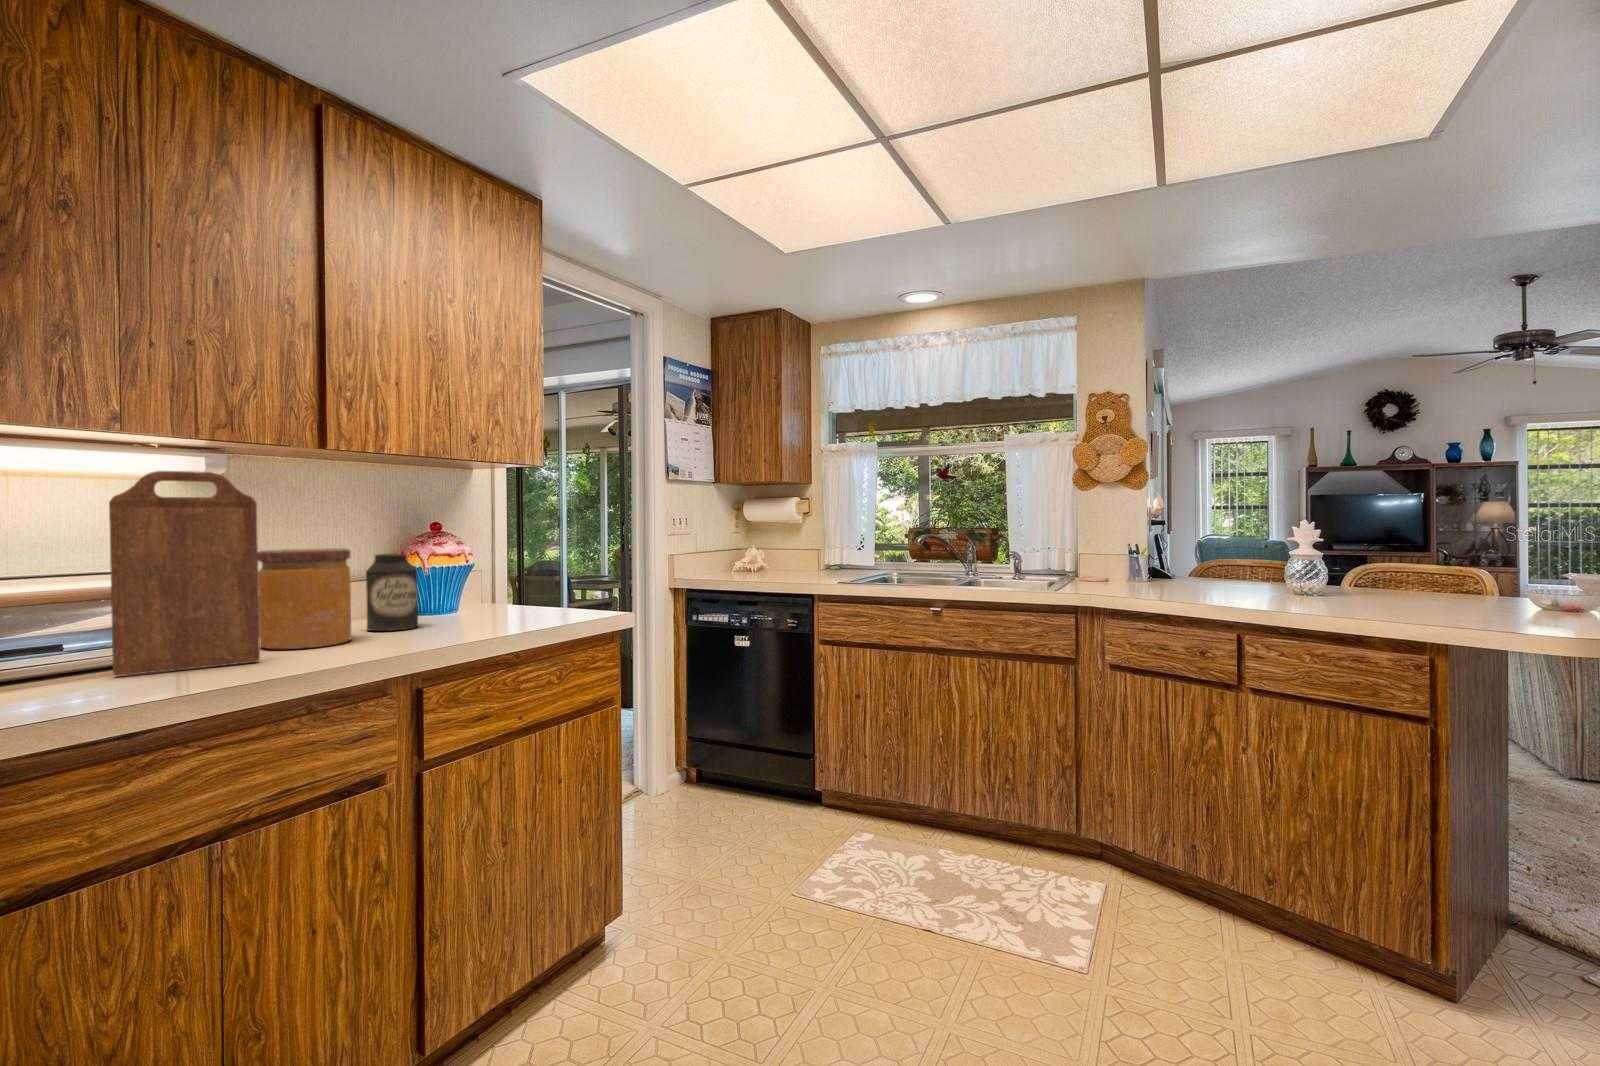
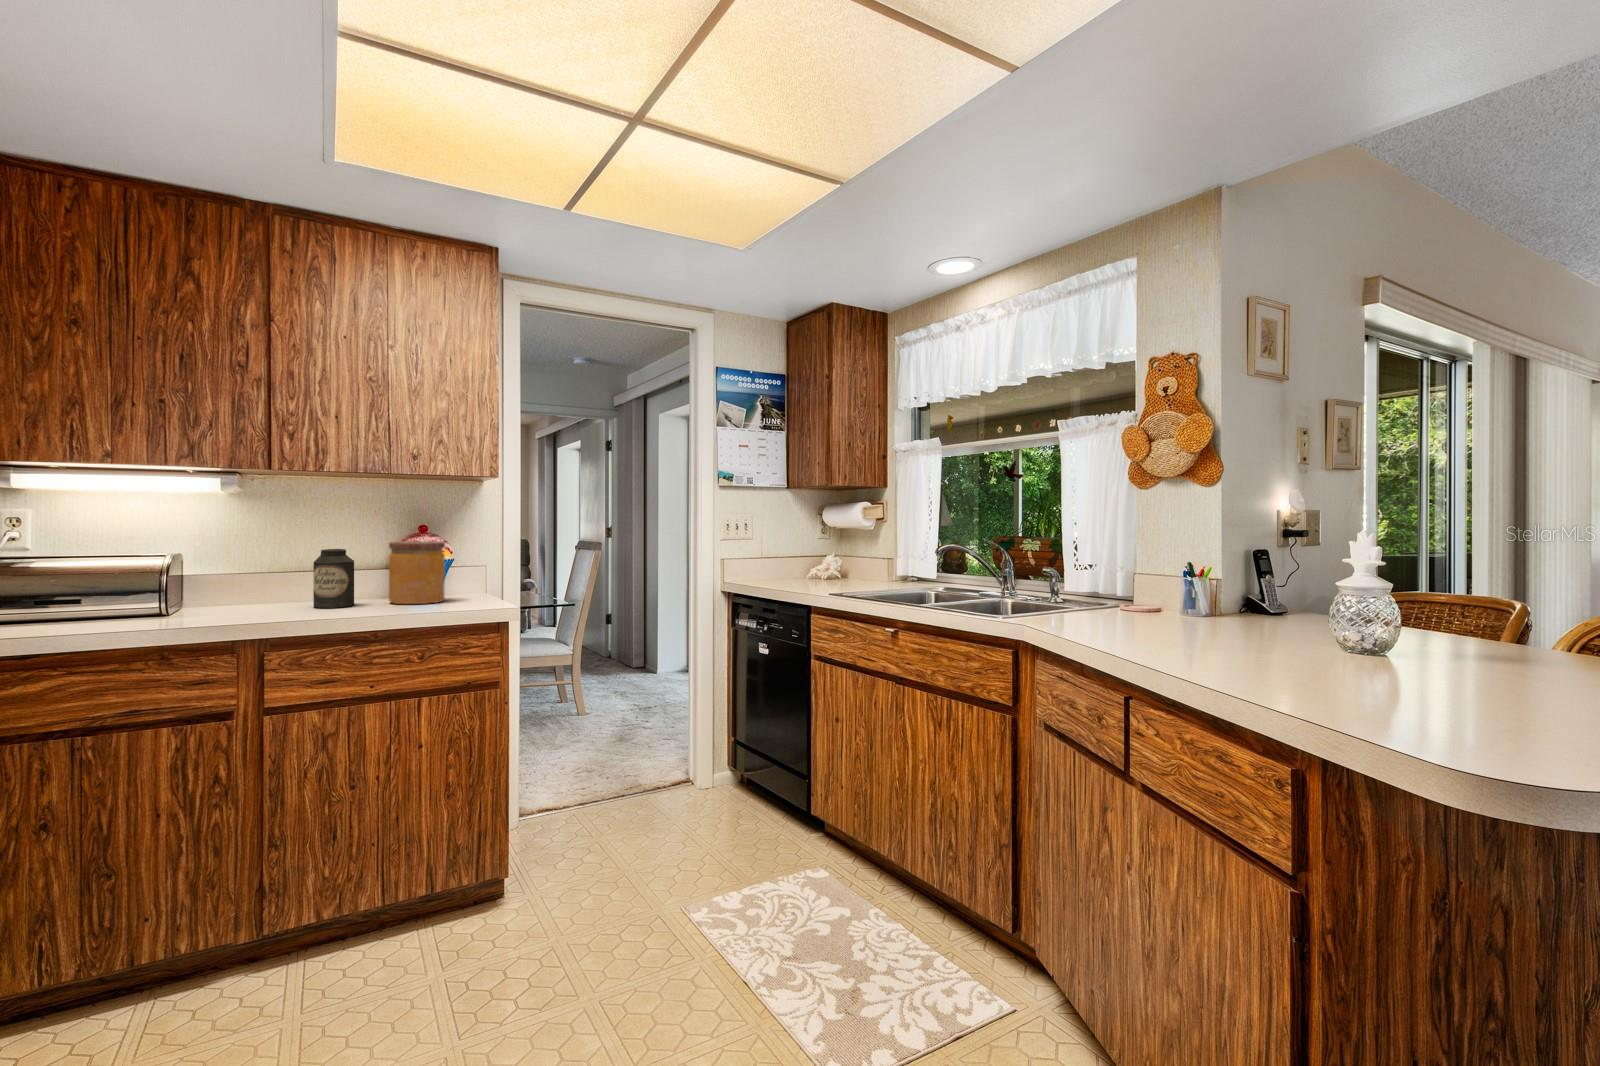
cutting board: present [109,471,260,676] -> none [79,490,167,622]
jar: present [258,548,351,649] -> present [389,541,445,604]

